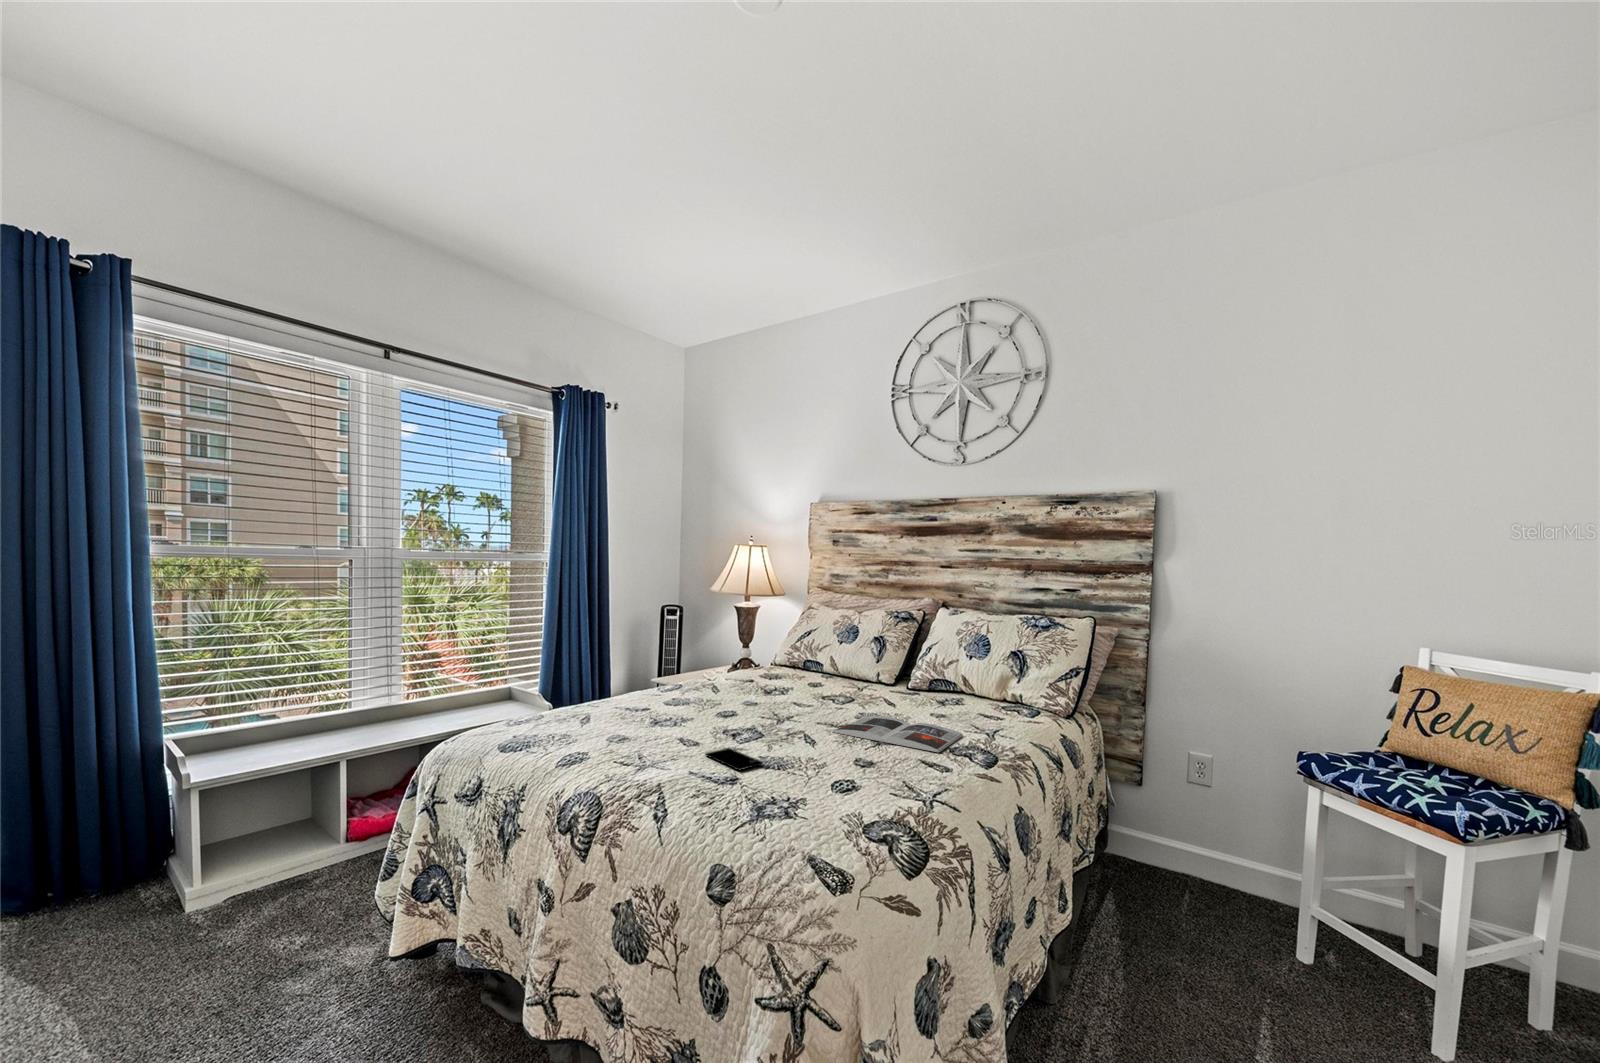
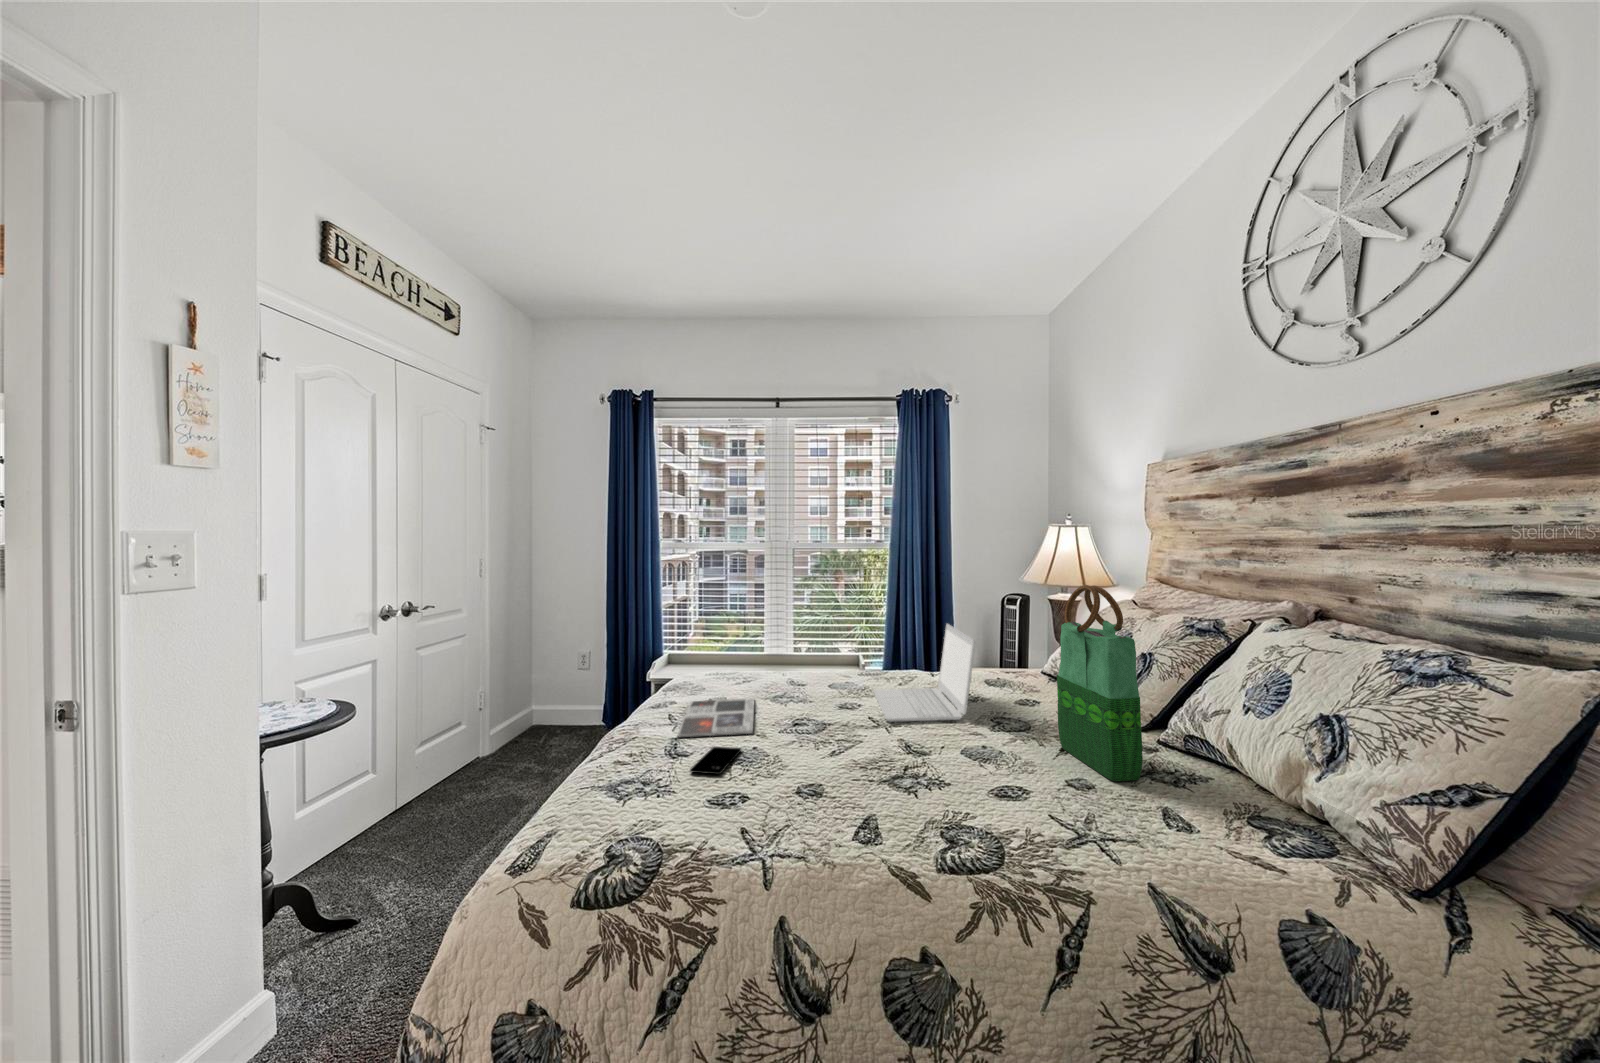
tote bag: none [883,588,948,709] -> present [1057,585,1143,781]
laptop: none [704,627,817,710] -> present [874,624,976,721]
magazine: present [832,716,963,752] -> present [677,698,754,737]

